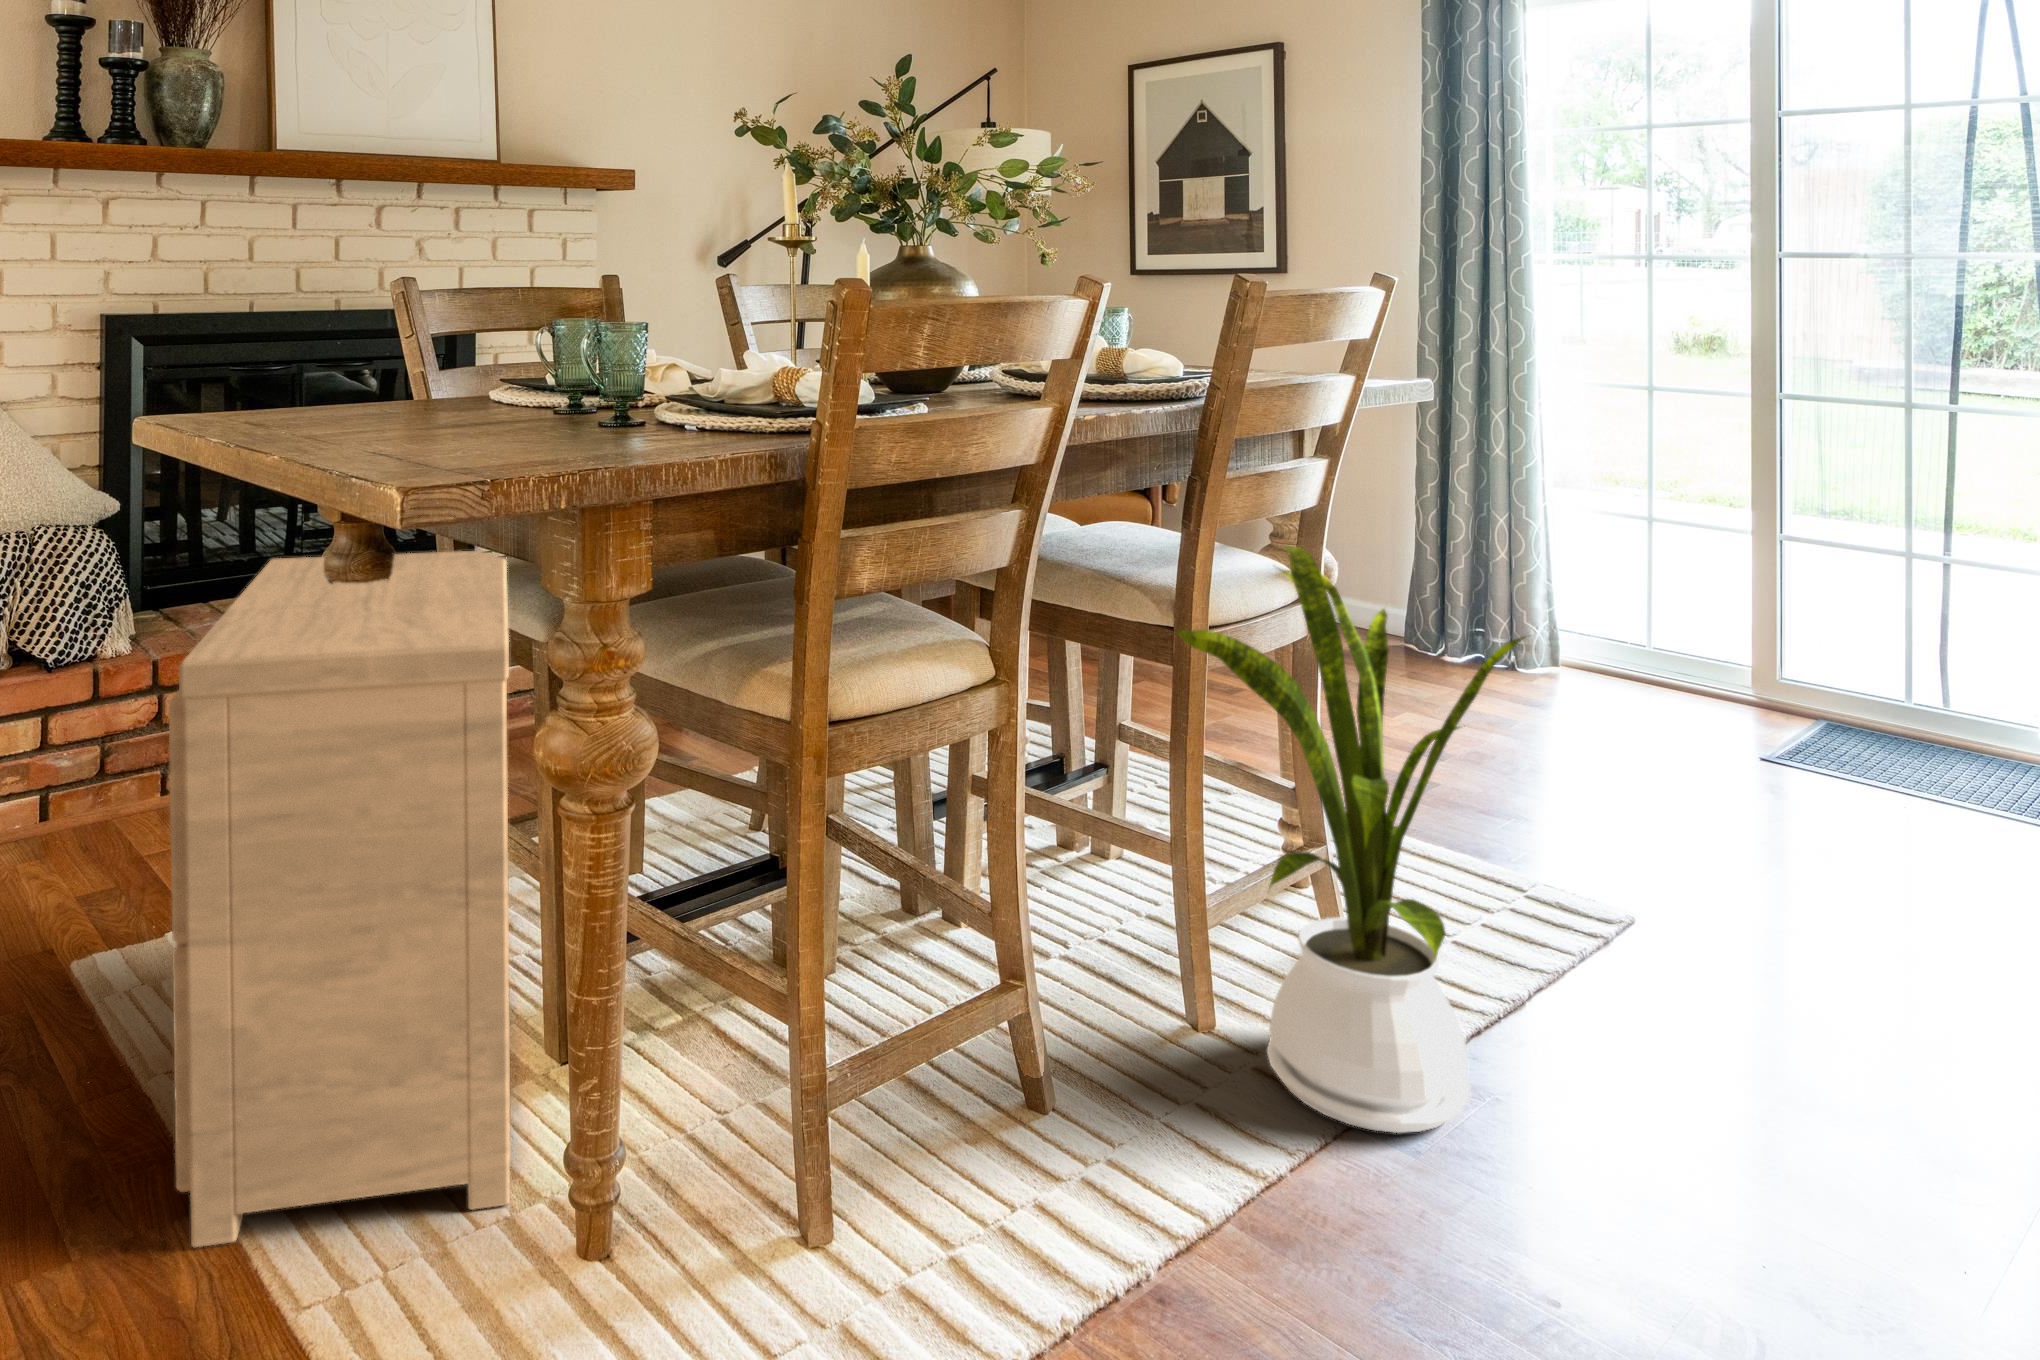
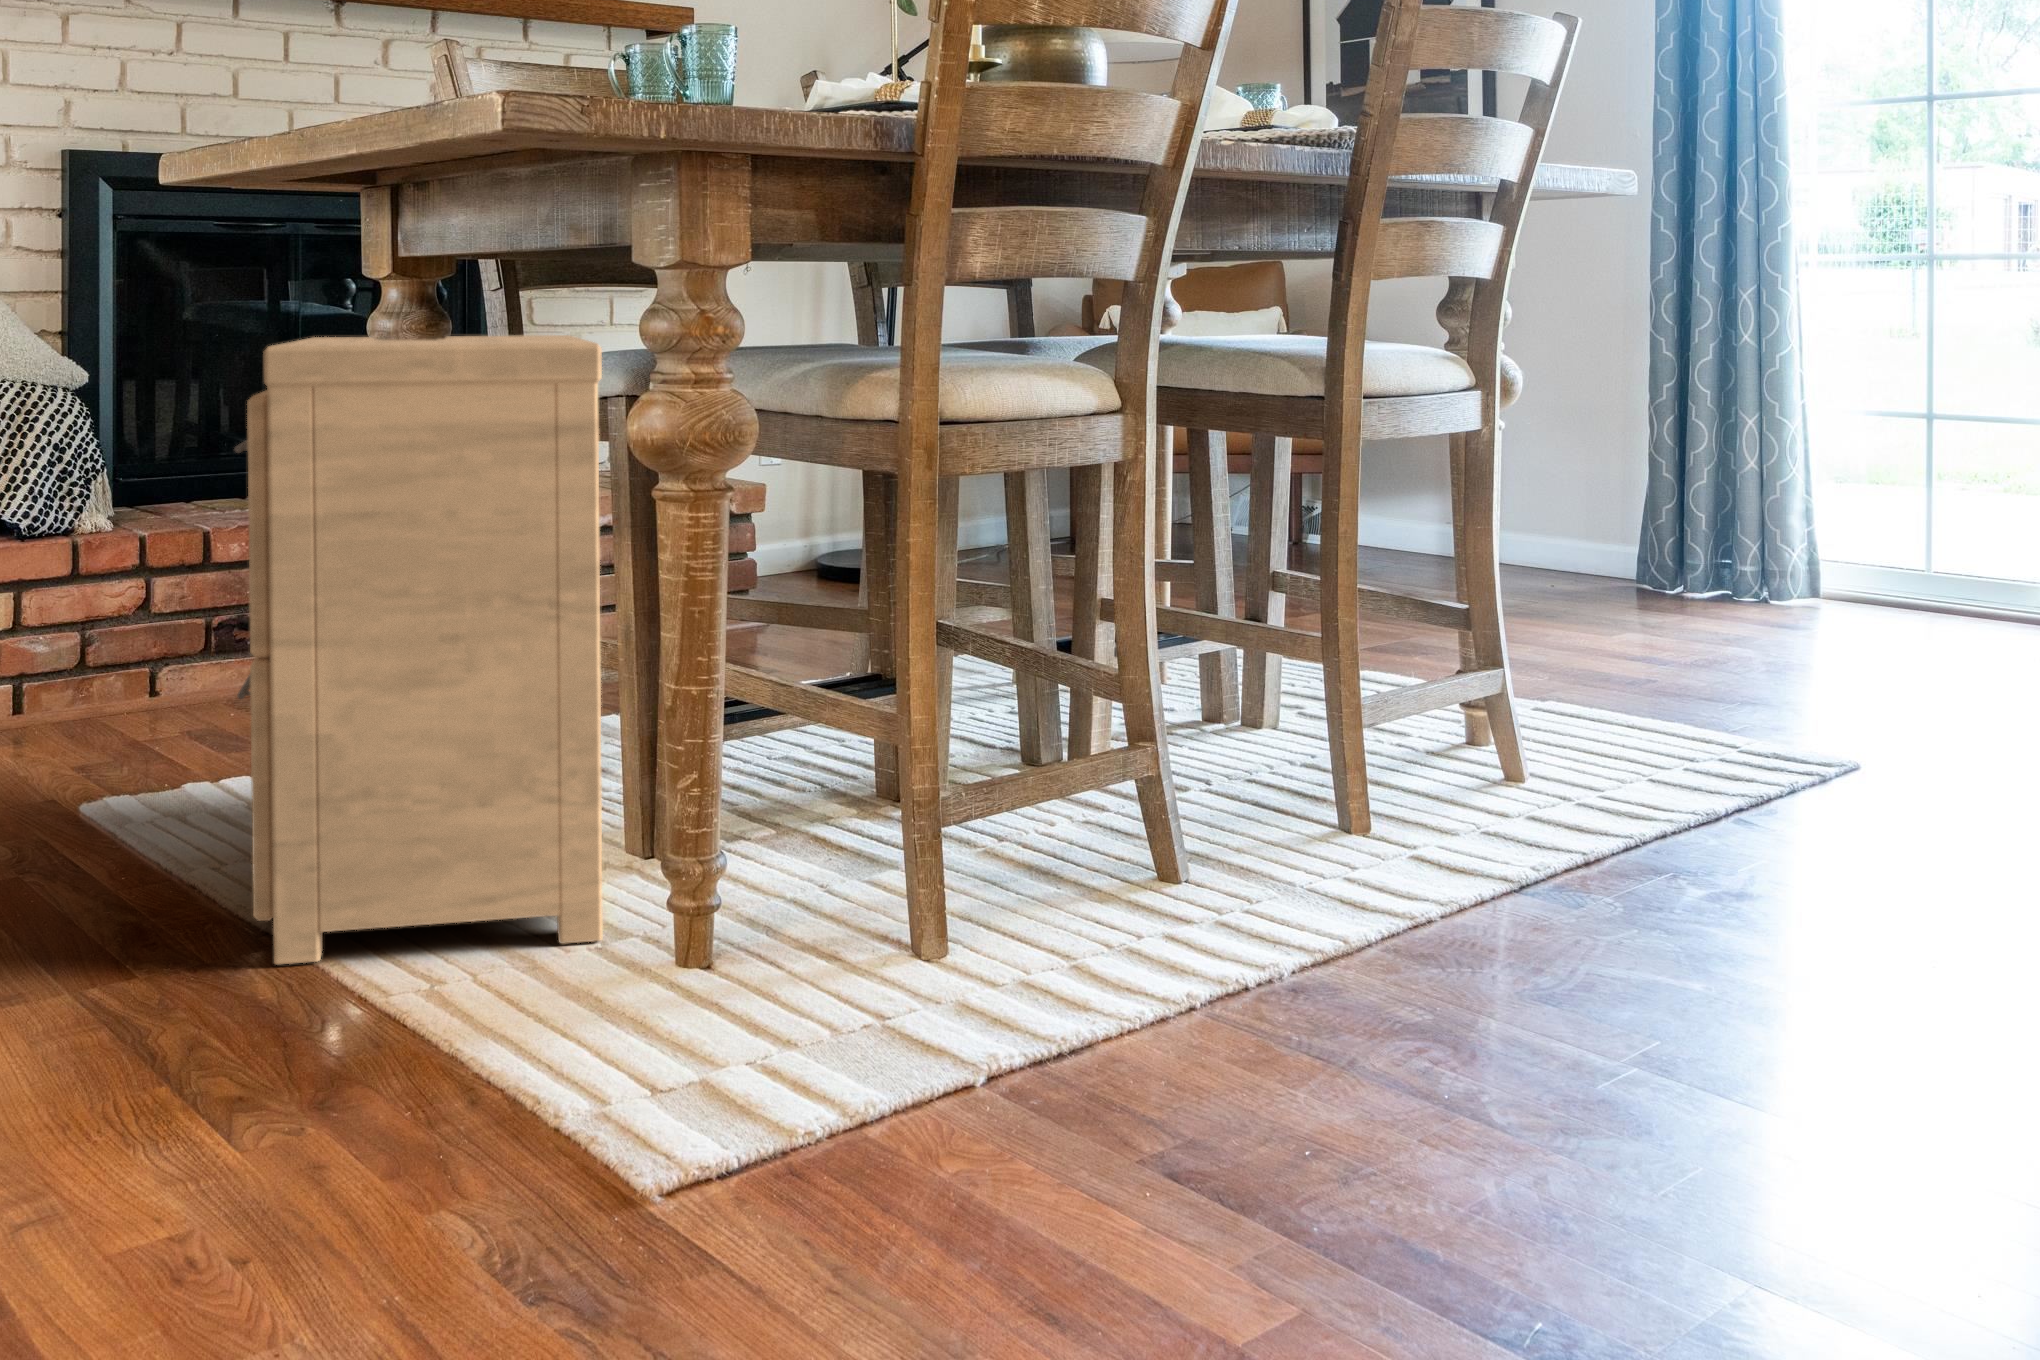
house plant: present [1176,546,1525,1133] -> none [1306,241,1697,897]

